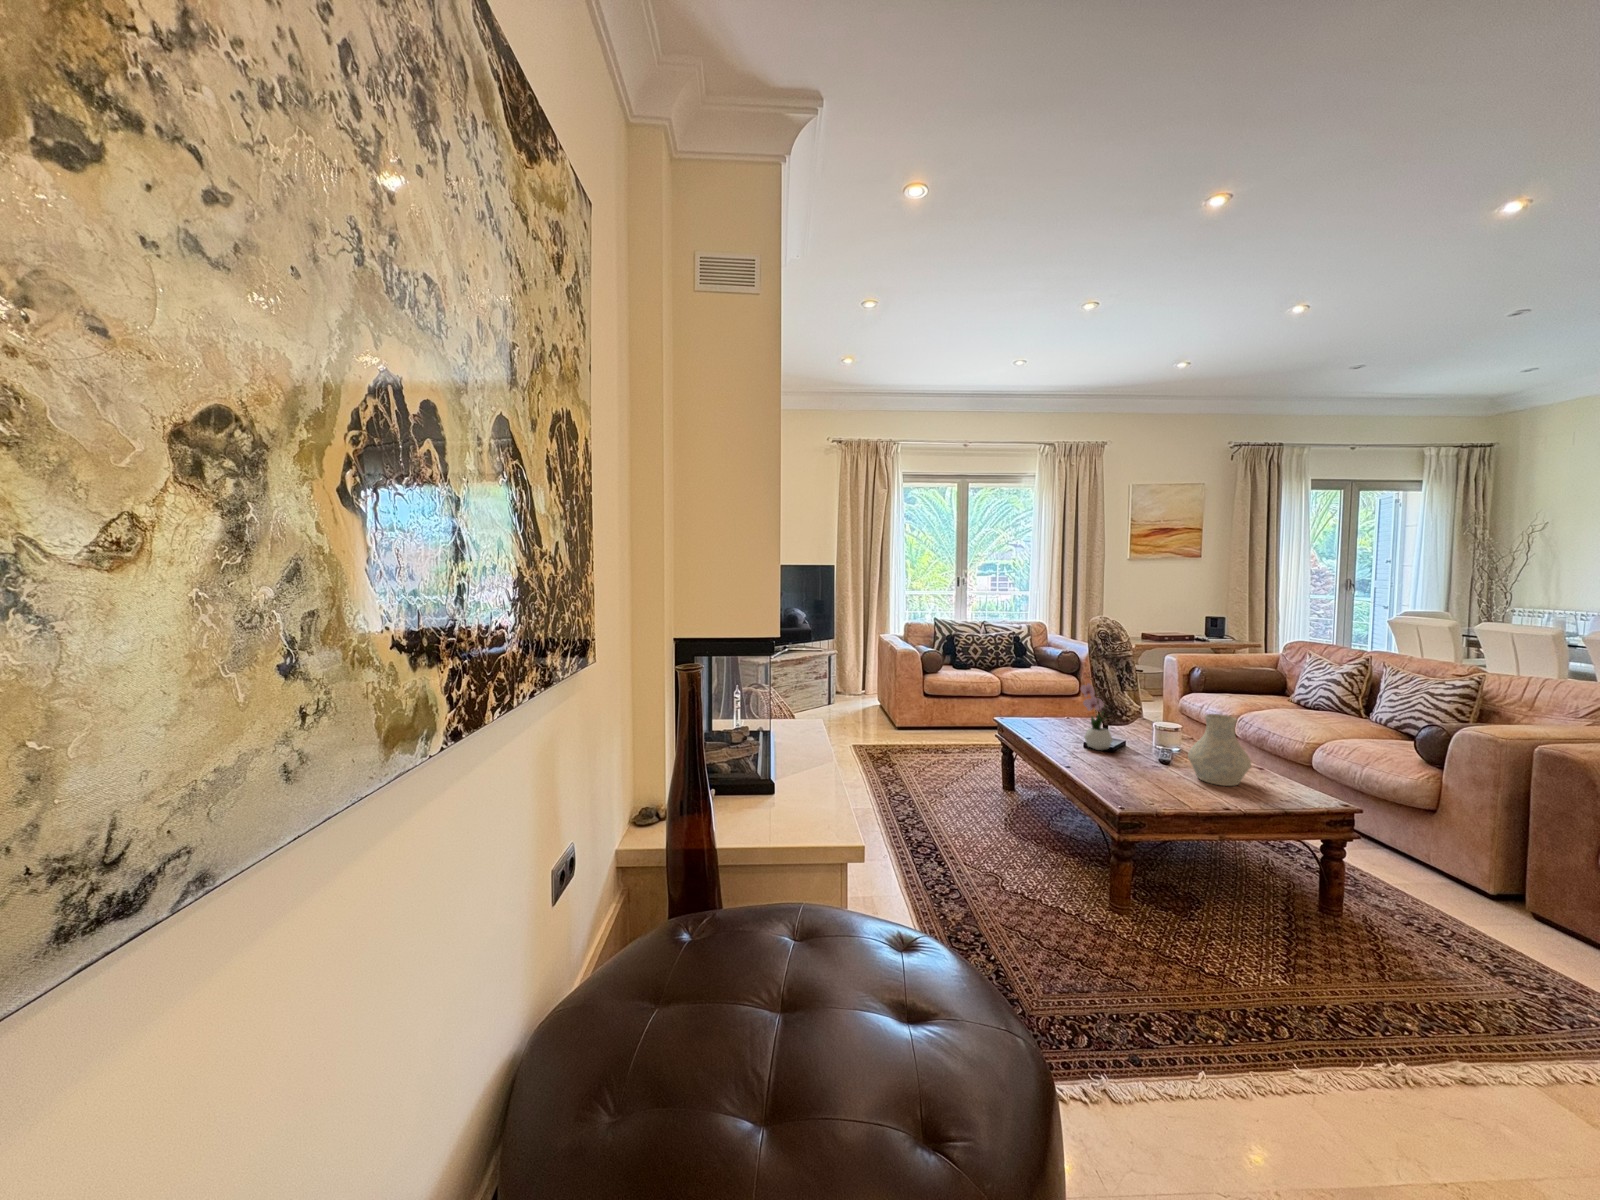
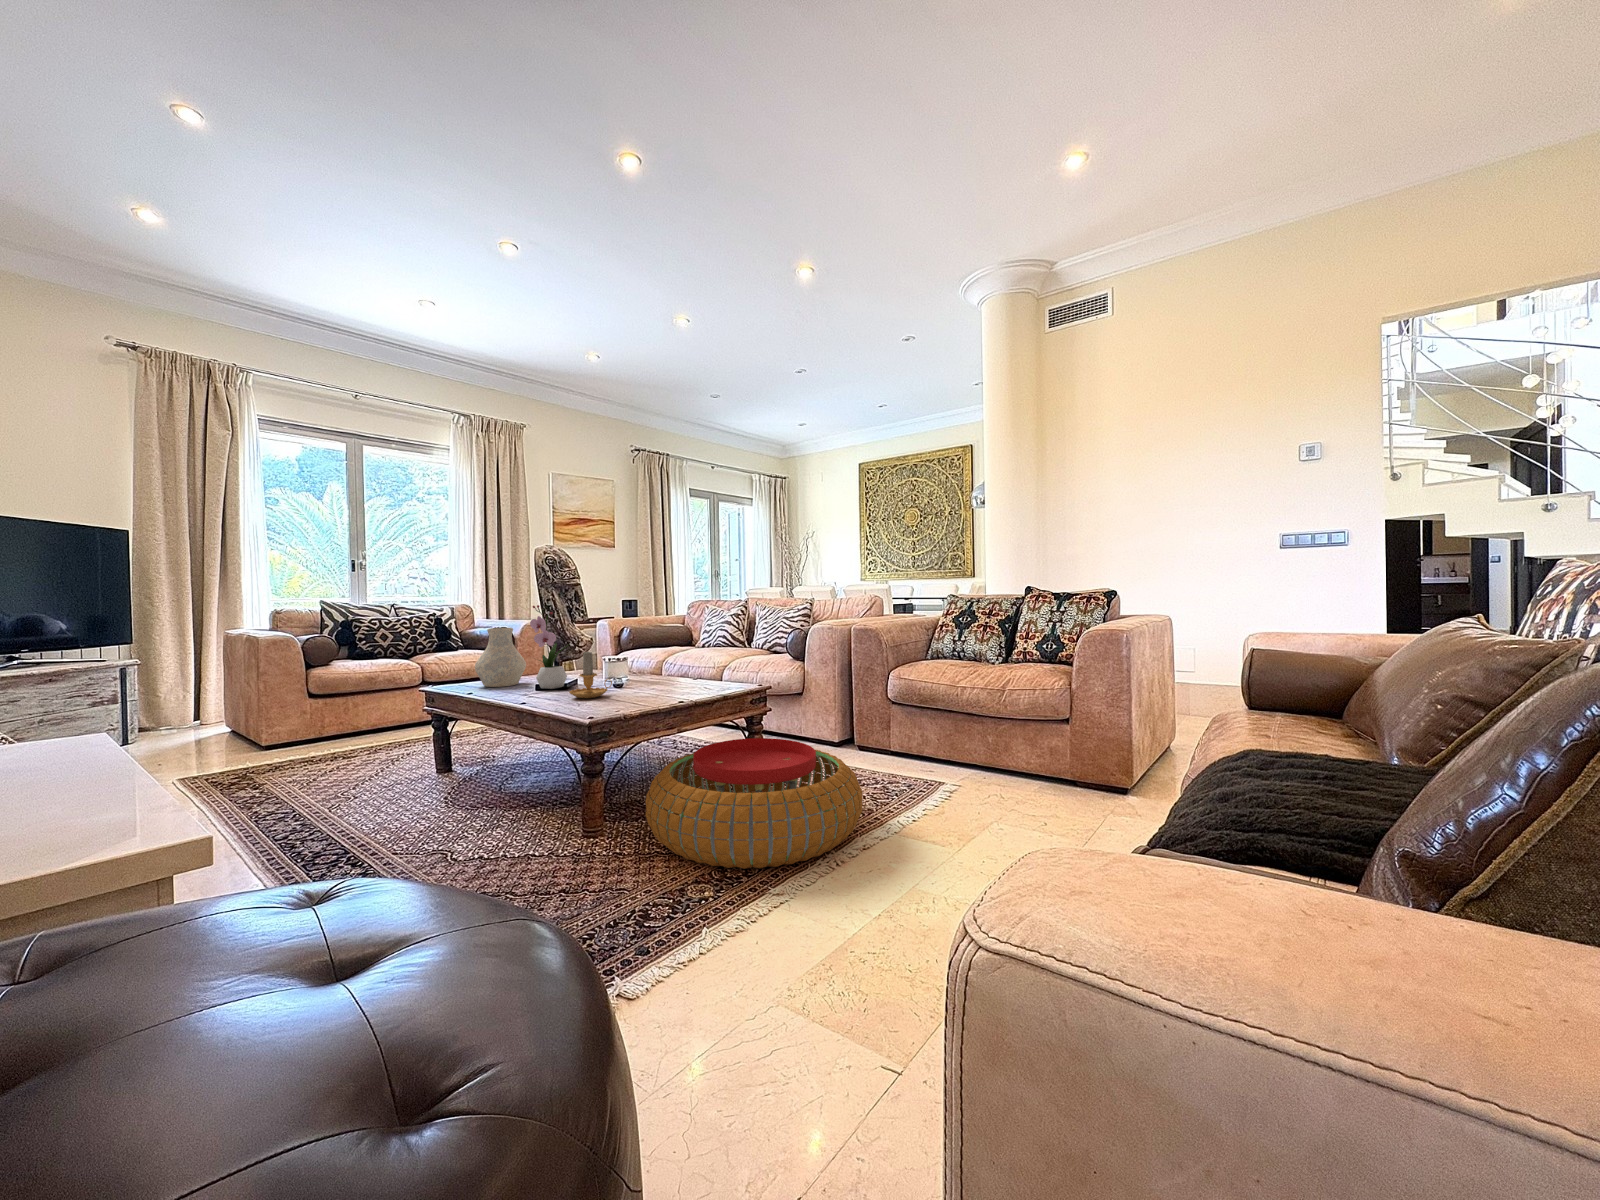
vase: present [1188,714,1251,786] -> present [475,628,526,687]
candle: none [1109,730,1154,777] -> present [569,652,612,698]
pouf: none [1169,867,1479,1061] -> present [645,738,863,869]

